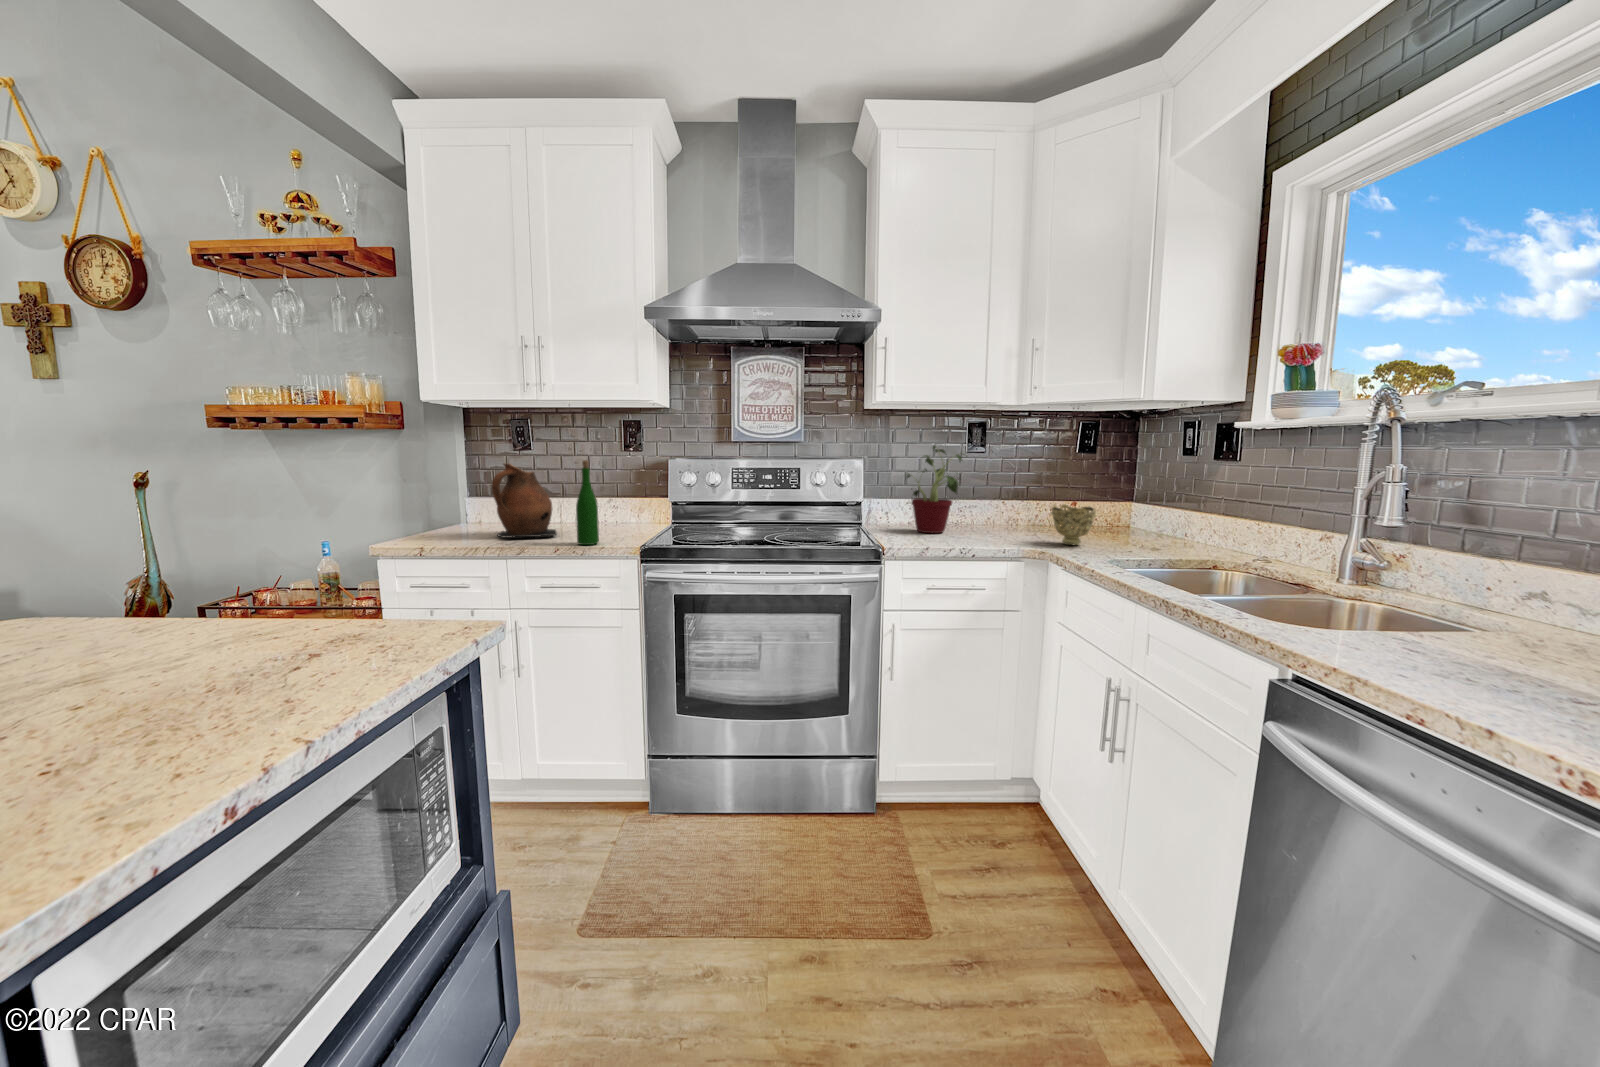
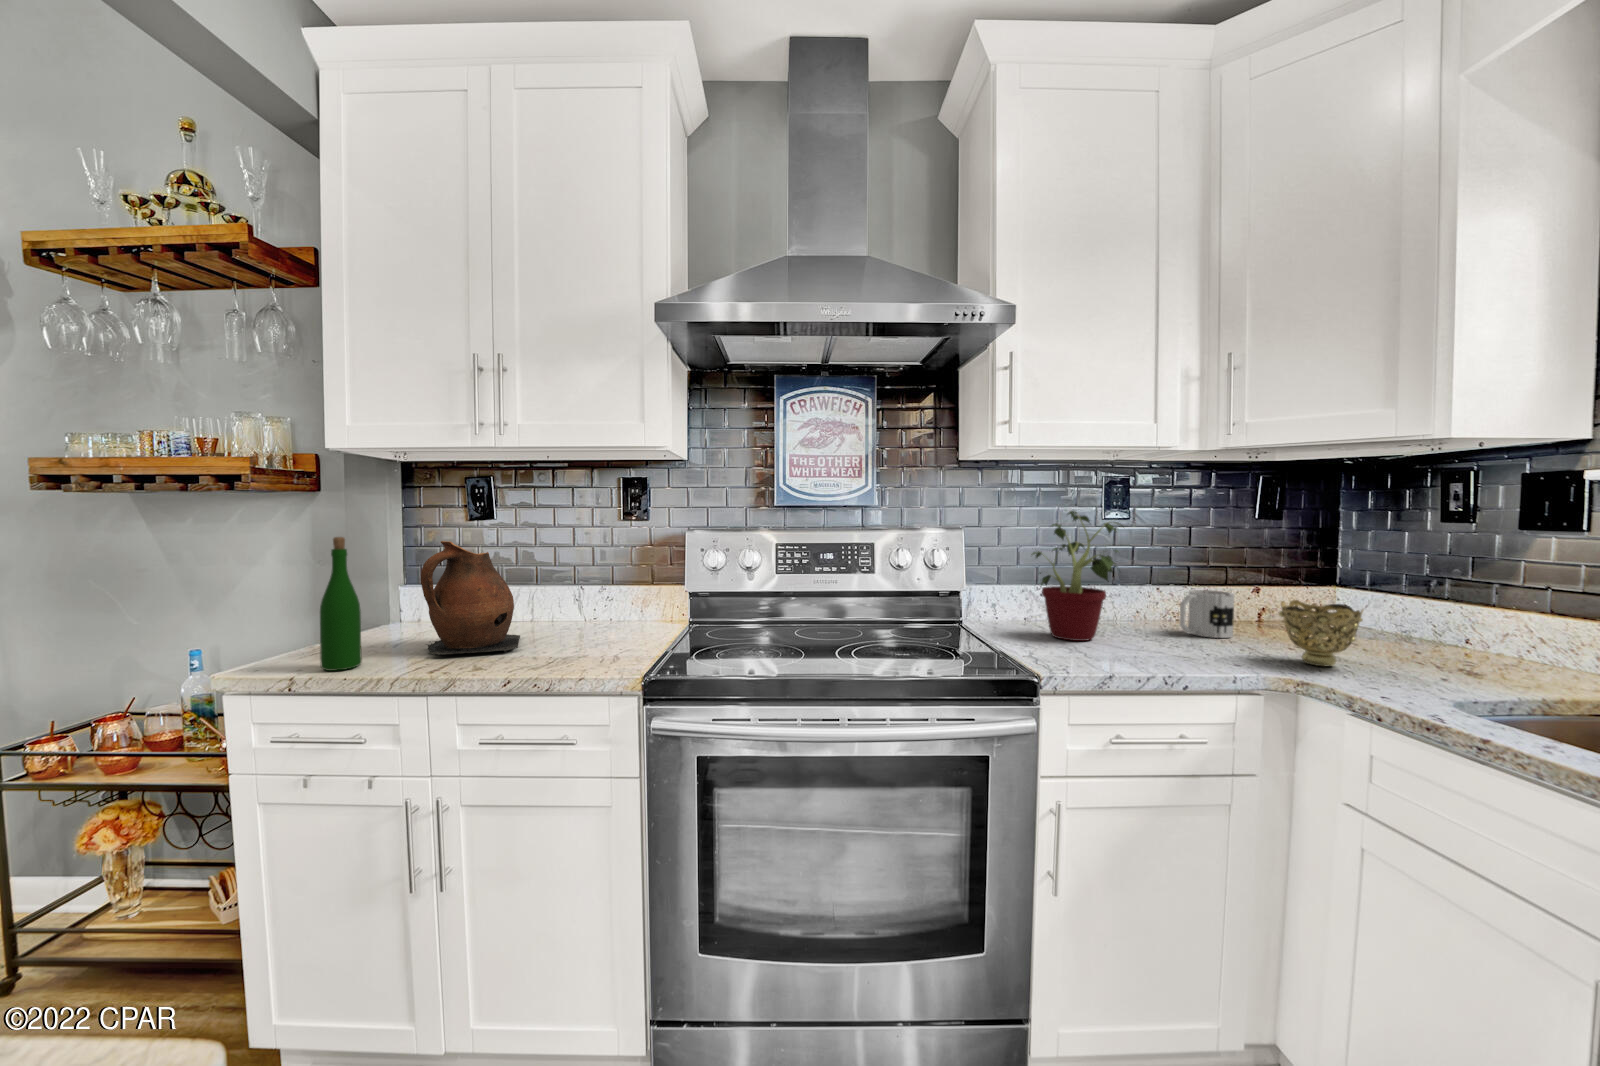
wine bottle: present [576,460,599,545] -> present [320,537,362,671]
mug: none [1005,501,1042,533] -> present [1180,590,1234,638]

